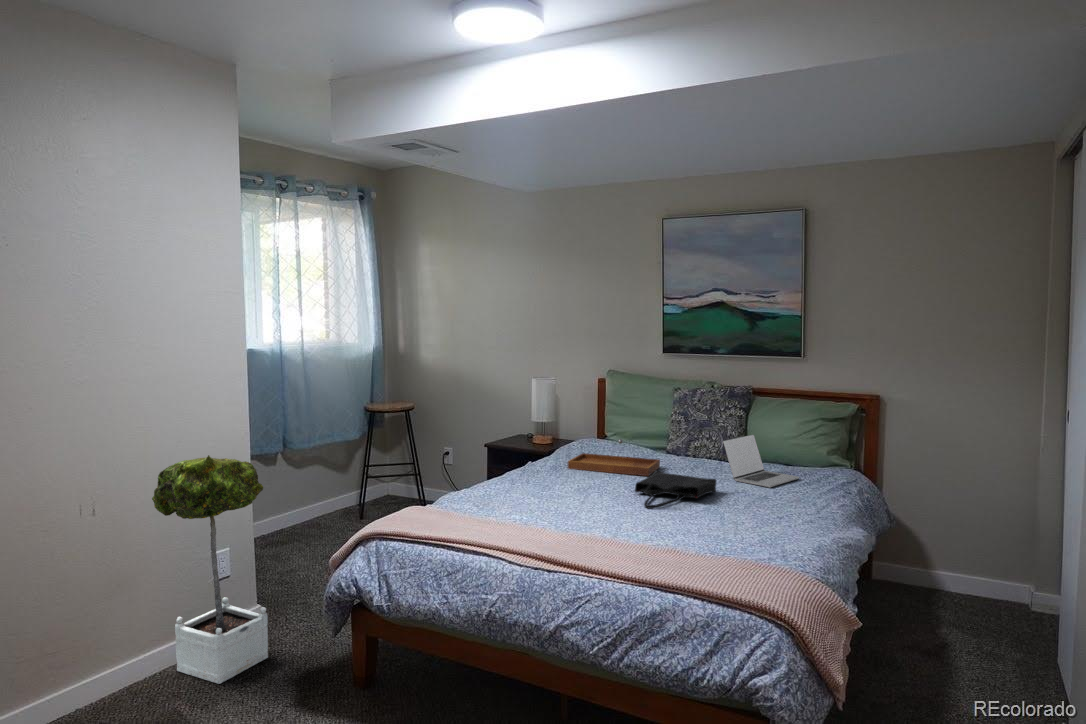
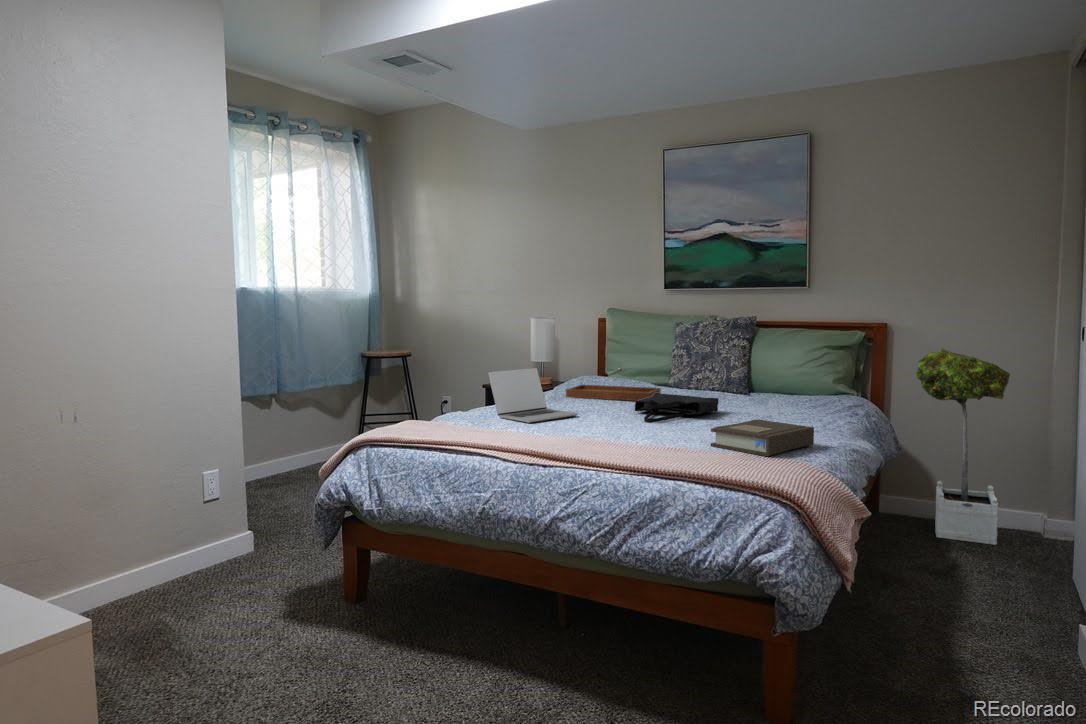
laptop: present [723,435,799,488] -> present [488,368,577,423]
potted tree: present [152,455,268,684] -> present [916,348,1010,545]
book: none [709,515,808,562] -> present [711,420,814,456]

